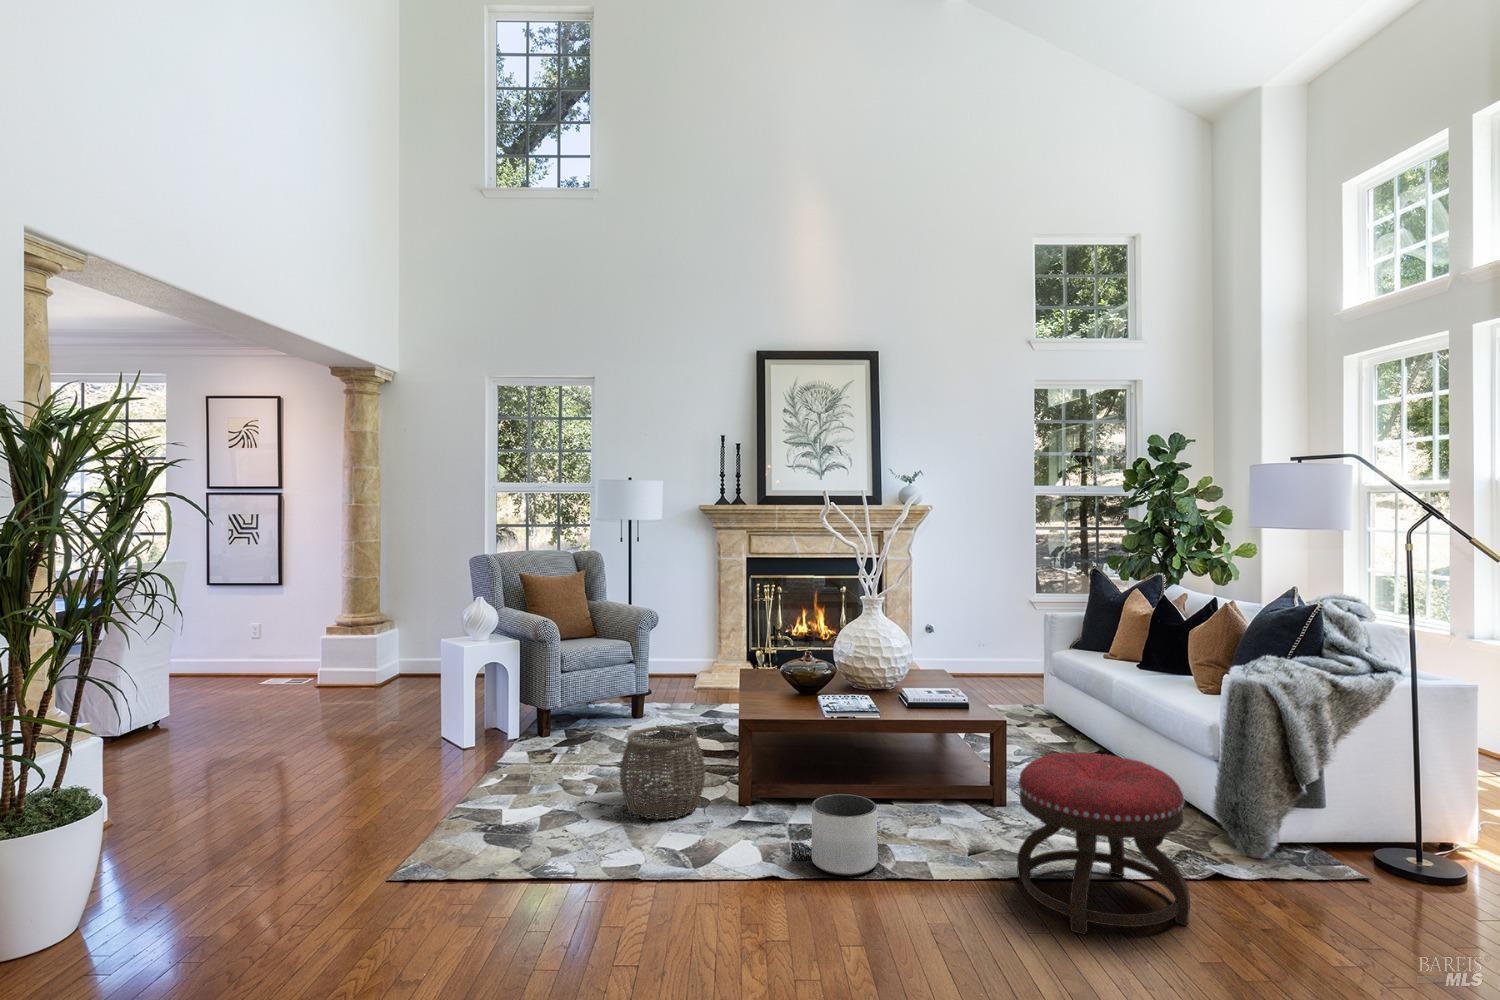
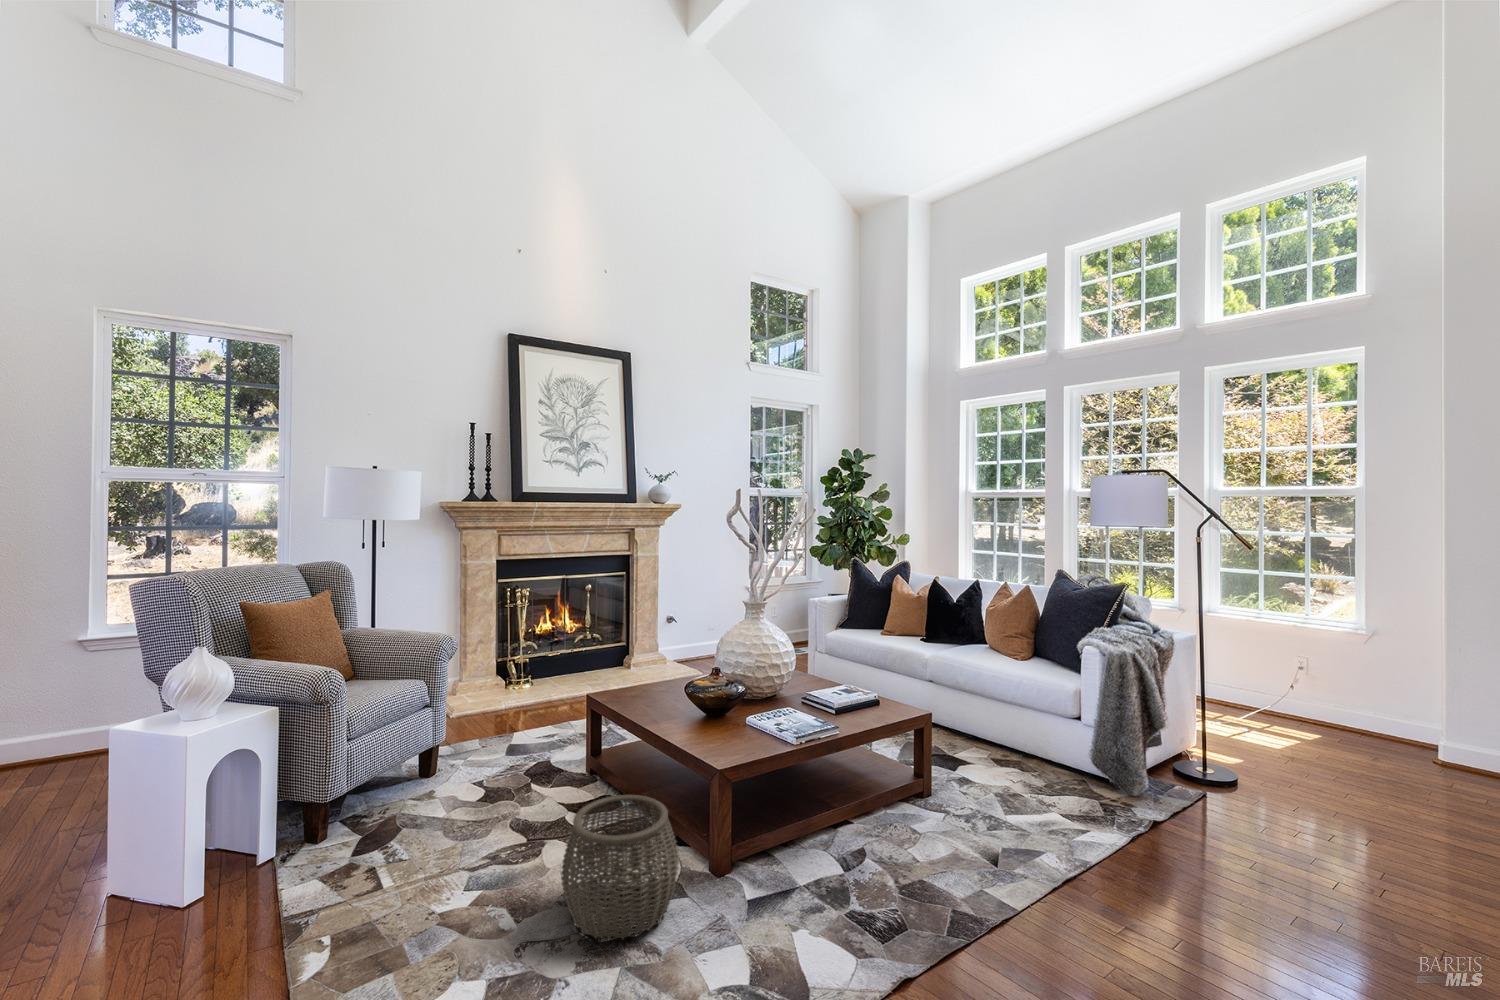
ottoman: present [1017,752,1190,935] -> none [1053,741,1221,932]
planter: present [812,794,878,876] -> none [870,837,948,944]

